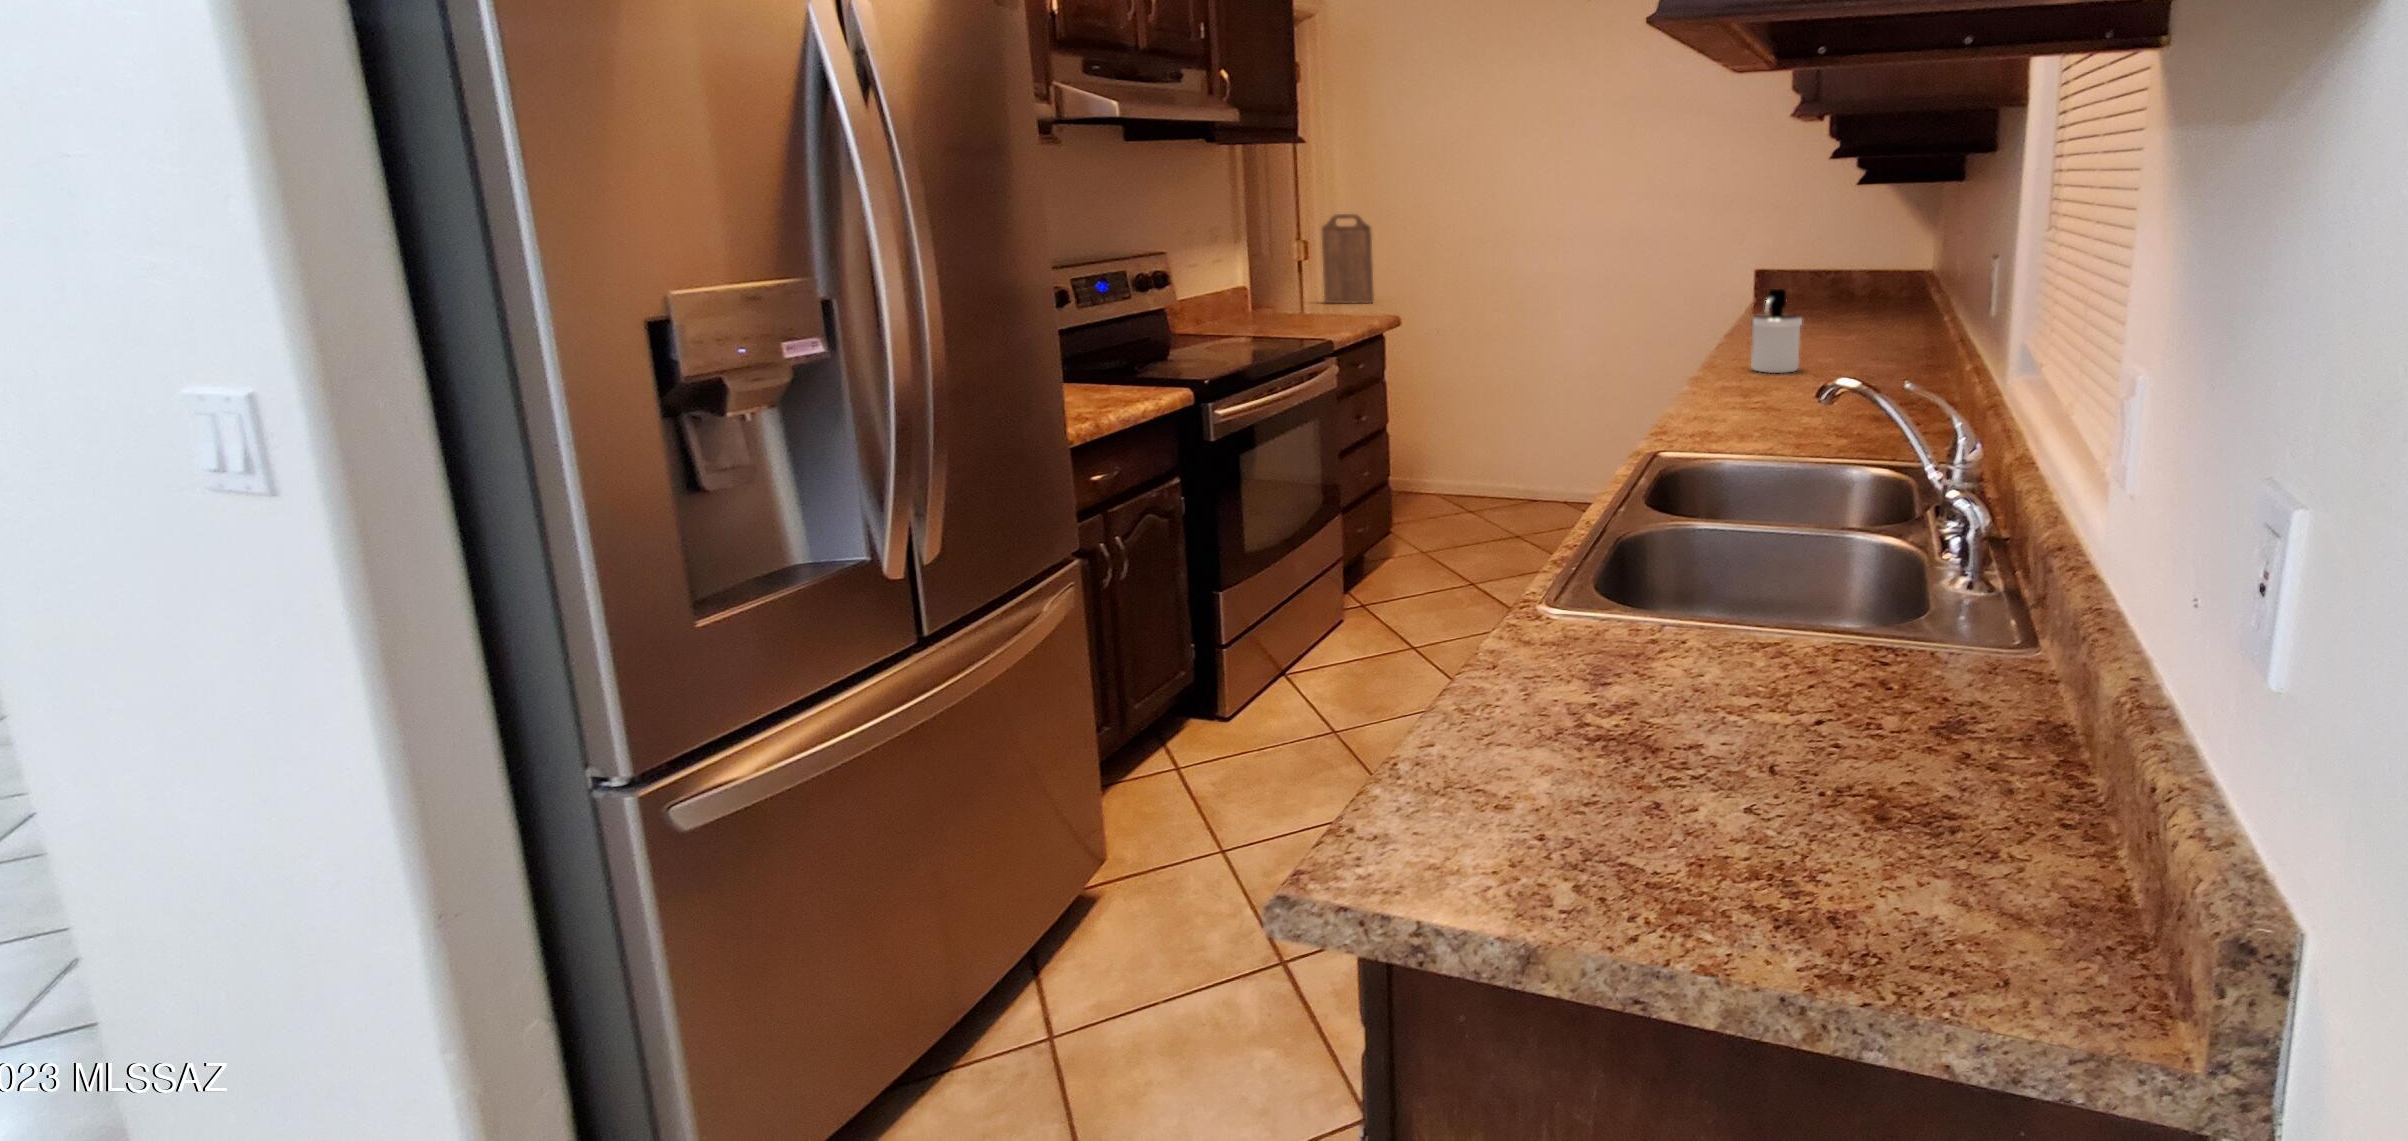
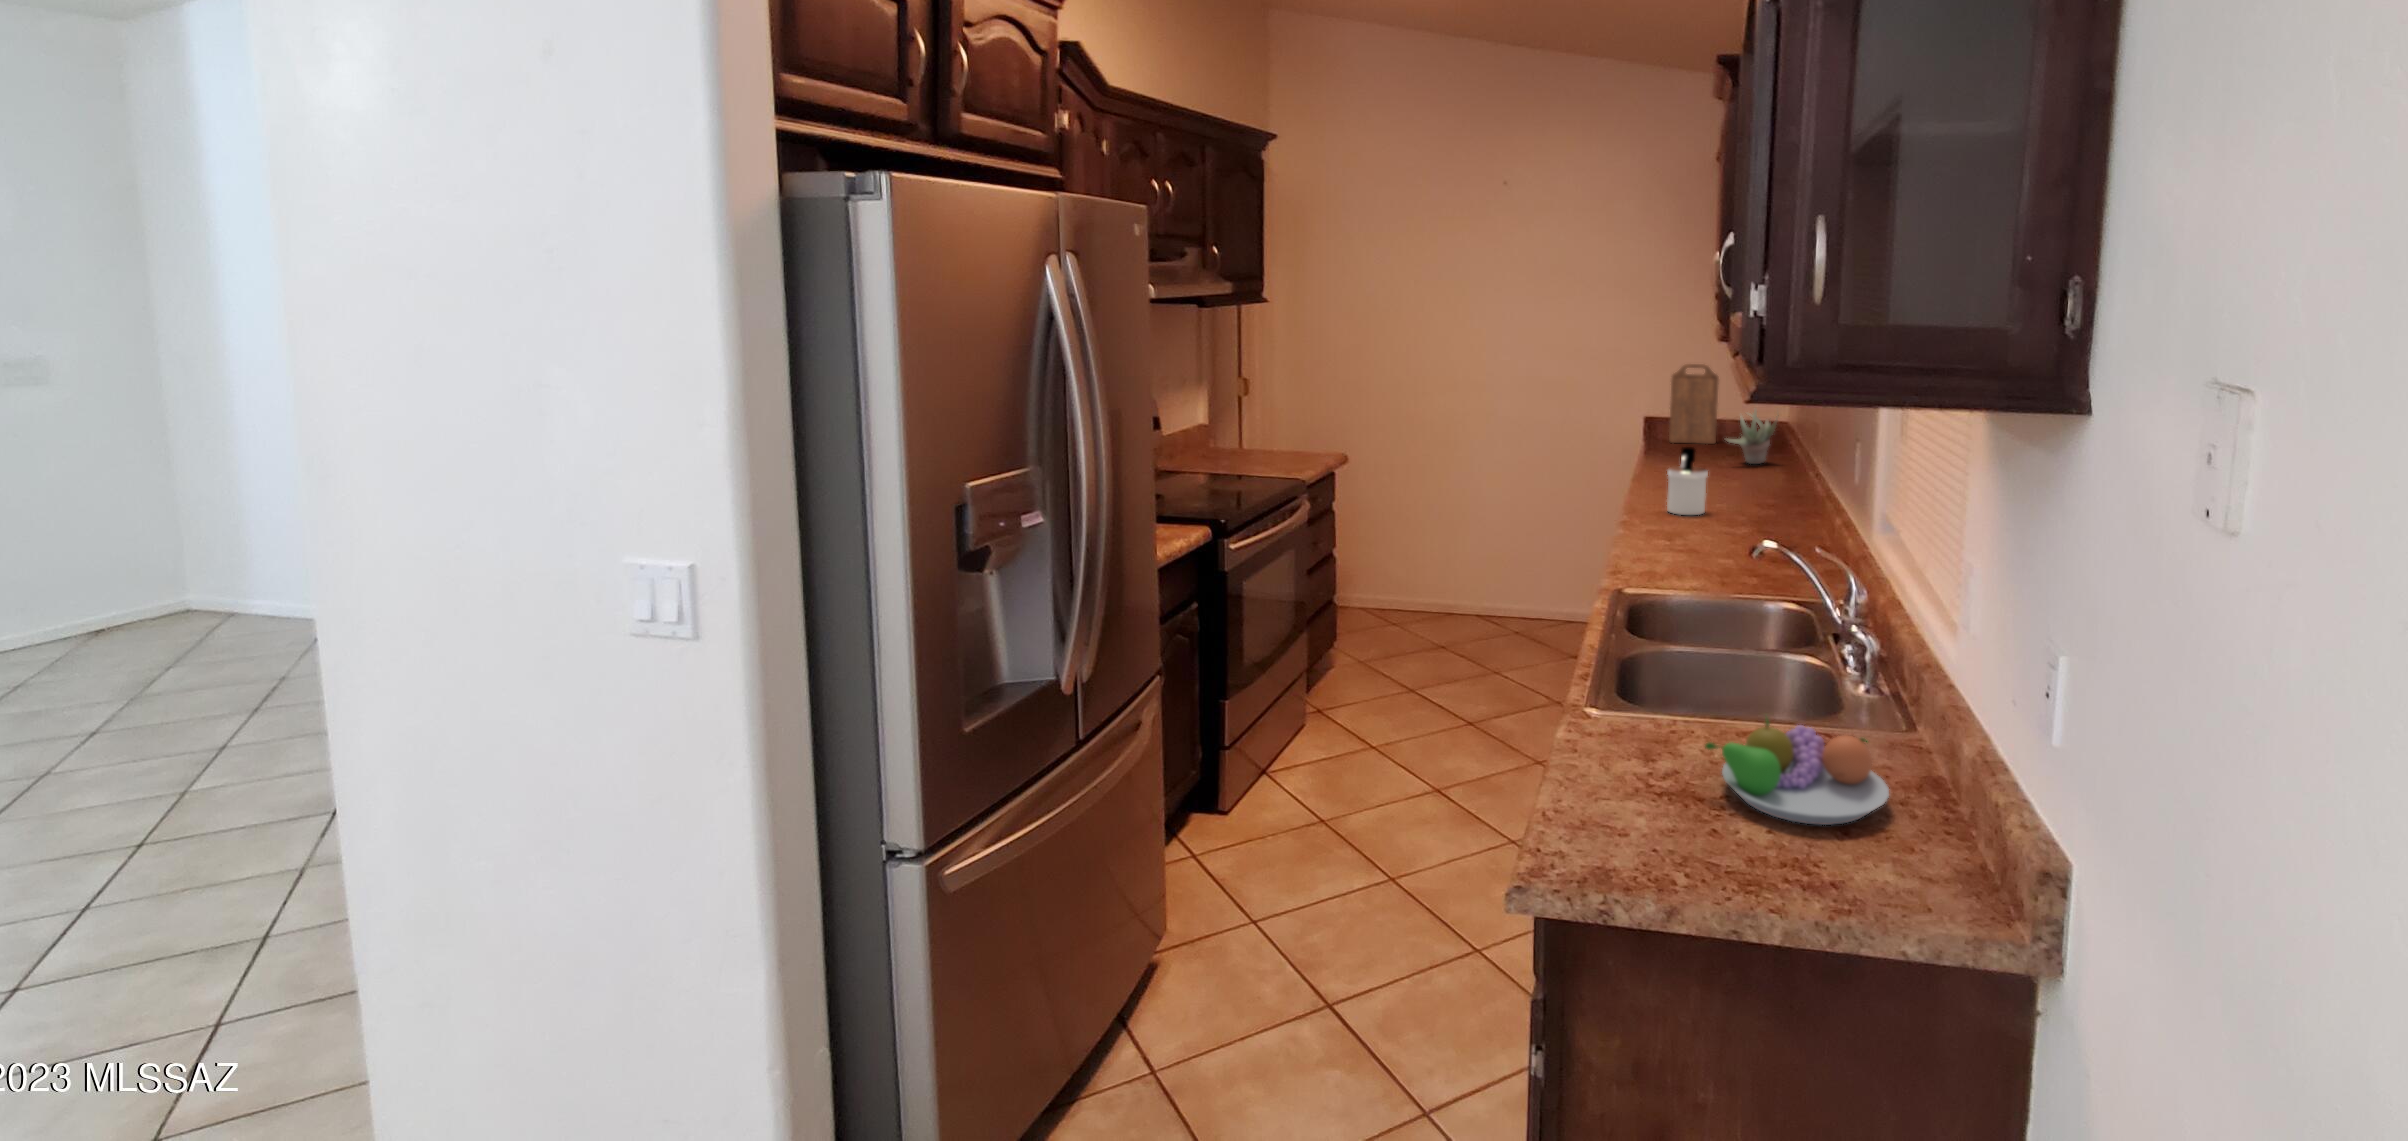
cutting board: present [1322,214,1374,303] -> present [1669,364,1719,444]
succulent plant: none [1840,246,1909,322] -> present [1726,410,1778,464]
fruit bowl: none [1665,616,1968,800] -> present [1705,719,1889,825]

